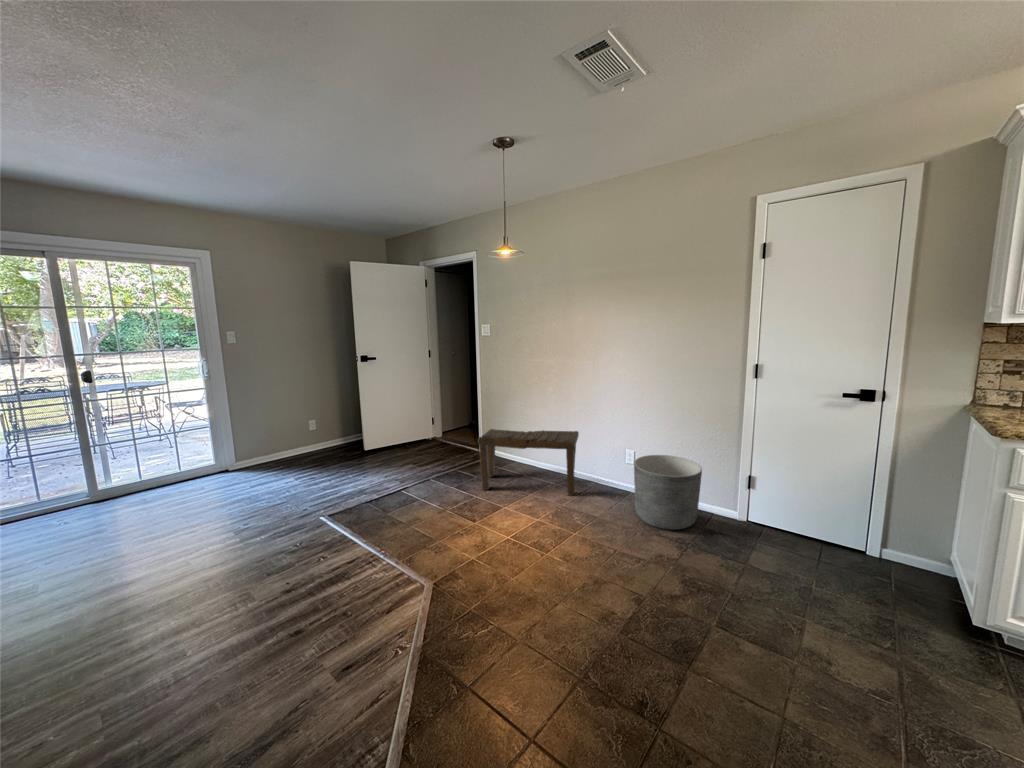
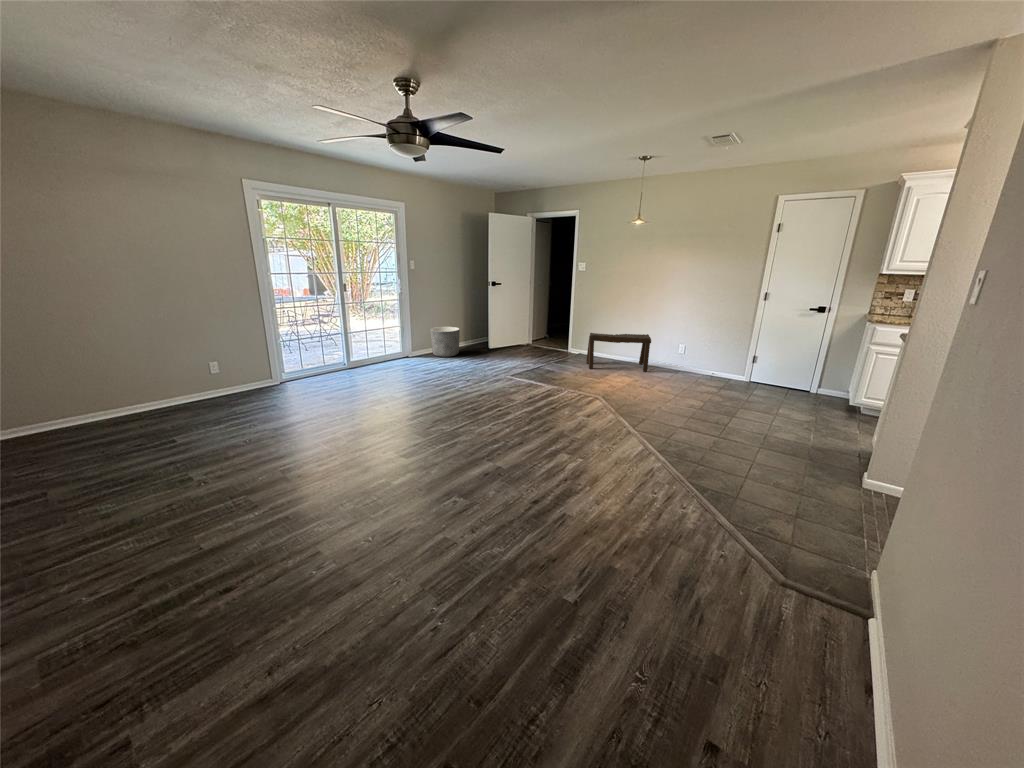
planter: present [634,455,702,530] -> present [430,327,460,357]

